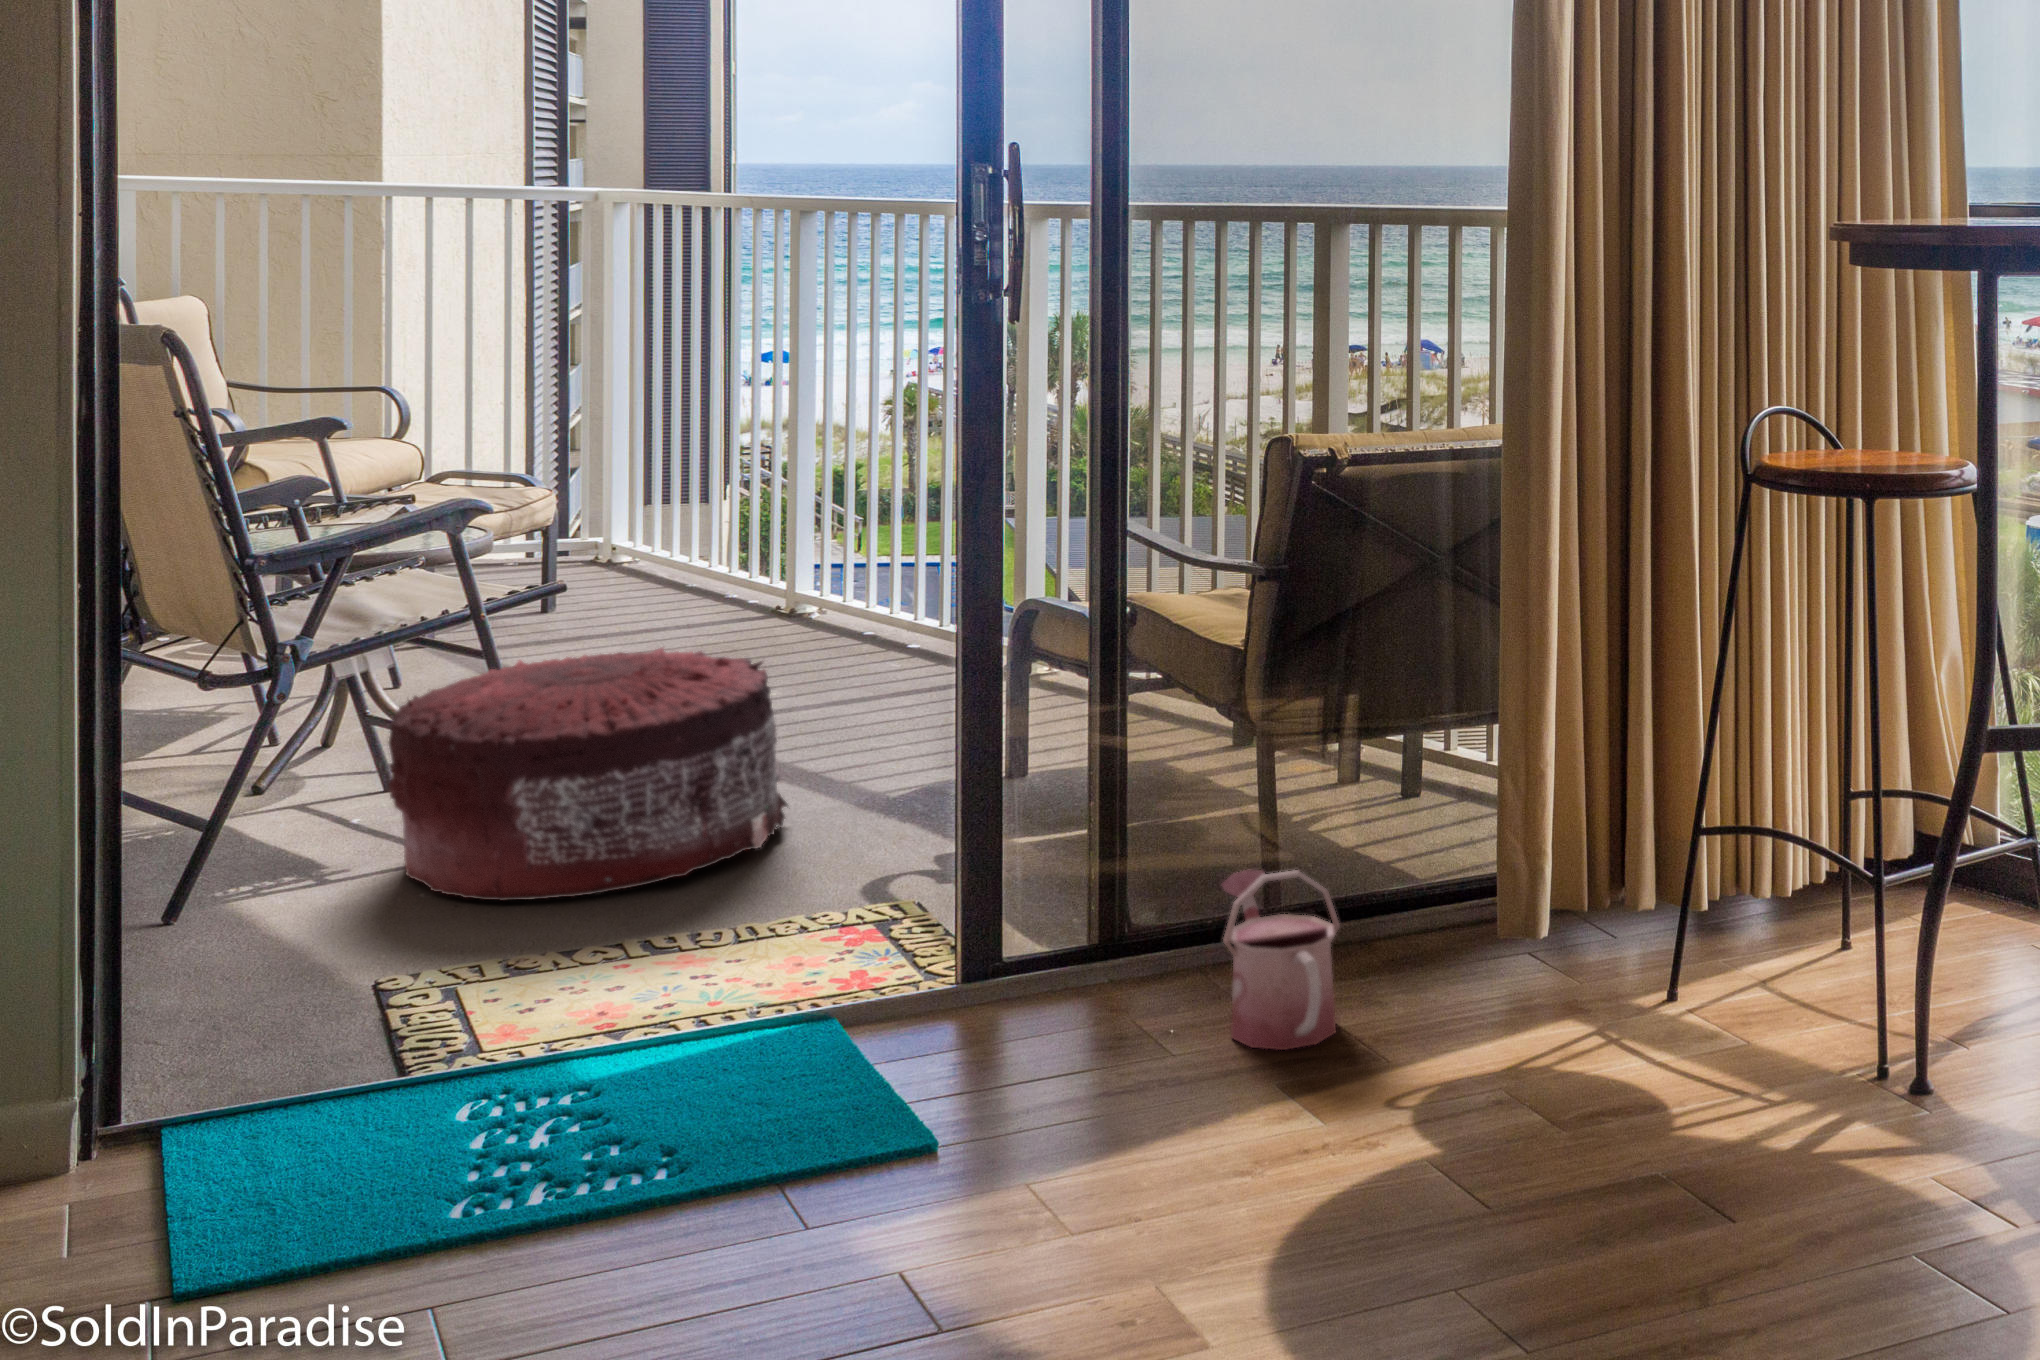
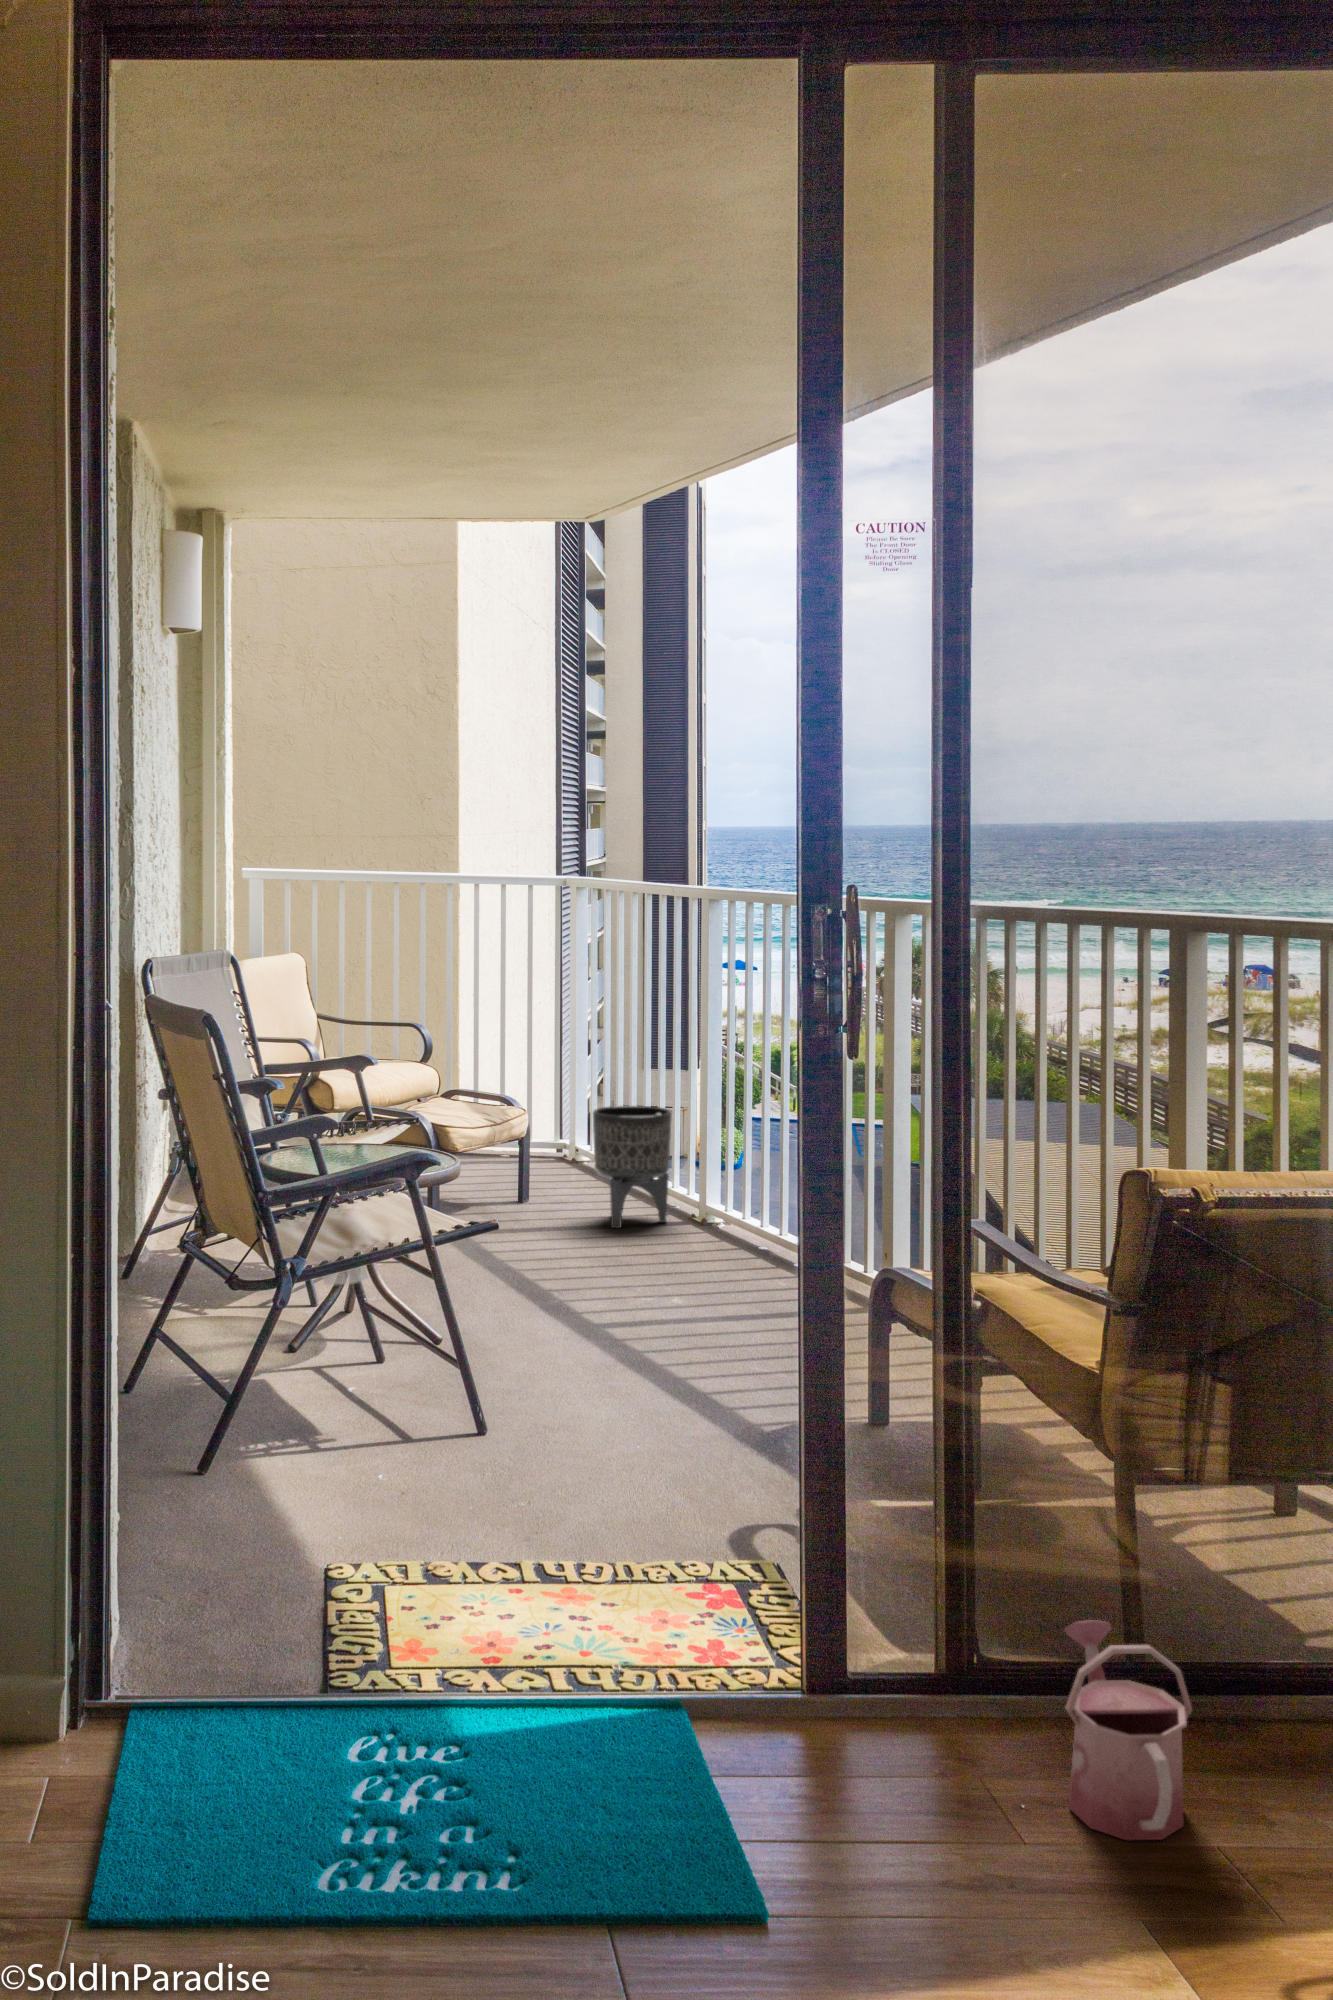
planter: none [639,477,744,629] -> present [593,1106,672,1228]
pouf: present [389,648,788,901] -> none [360,1277,676,1503]

